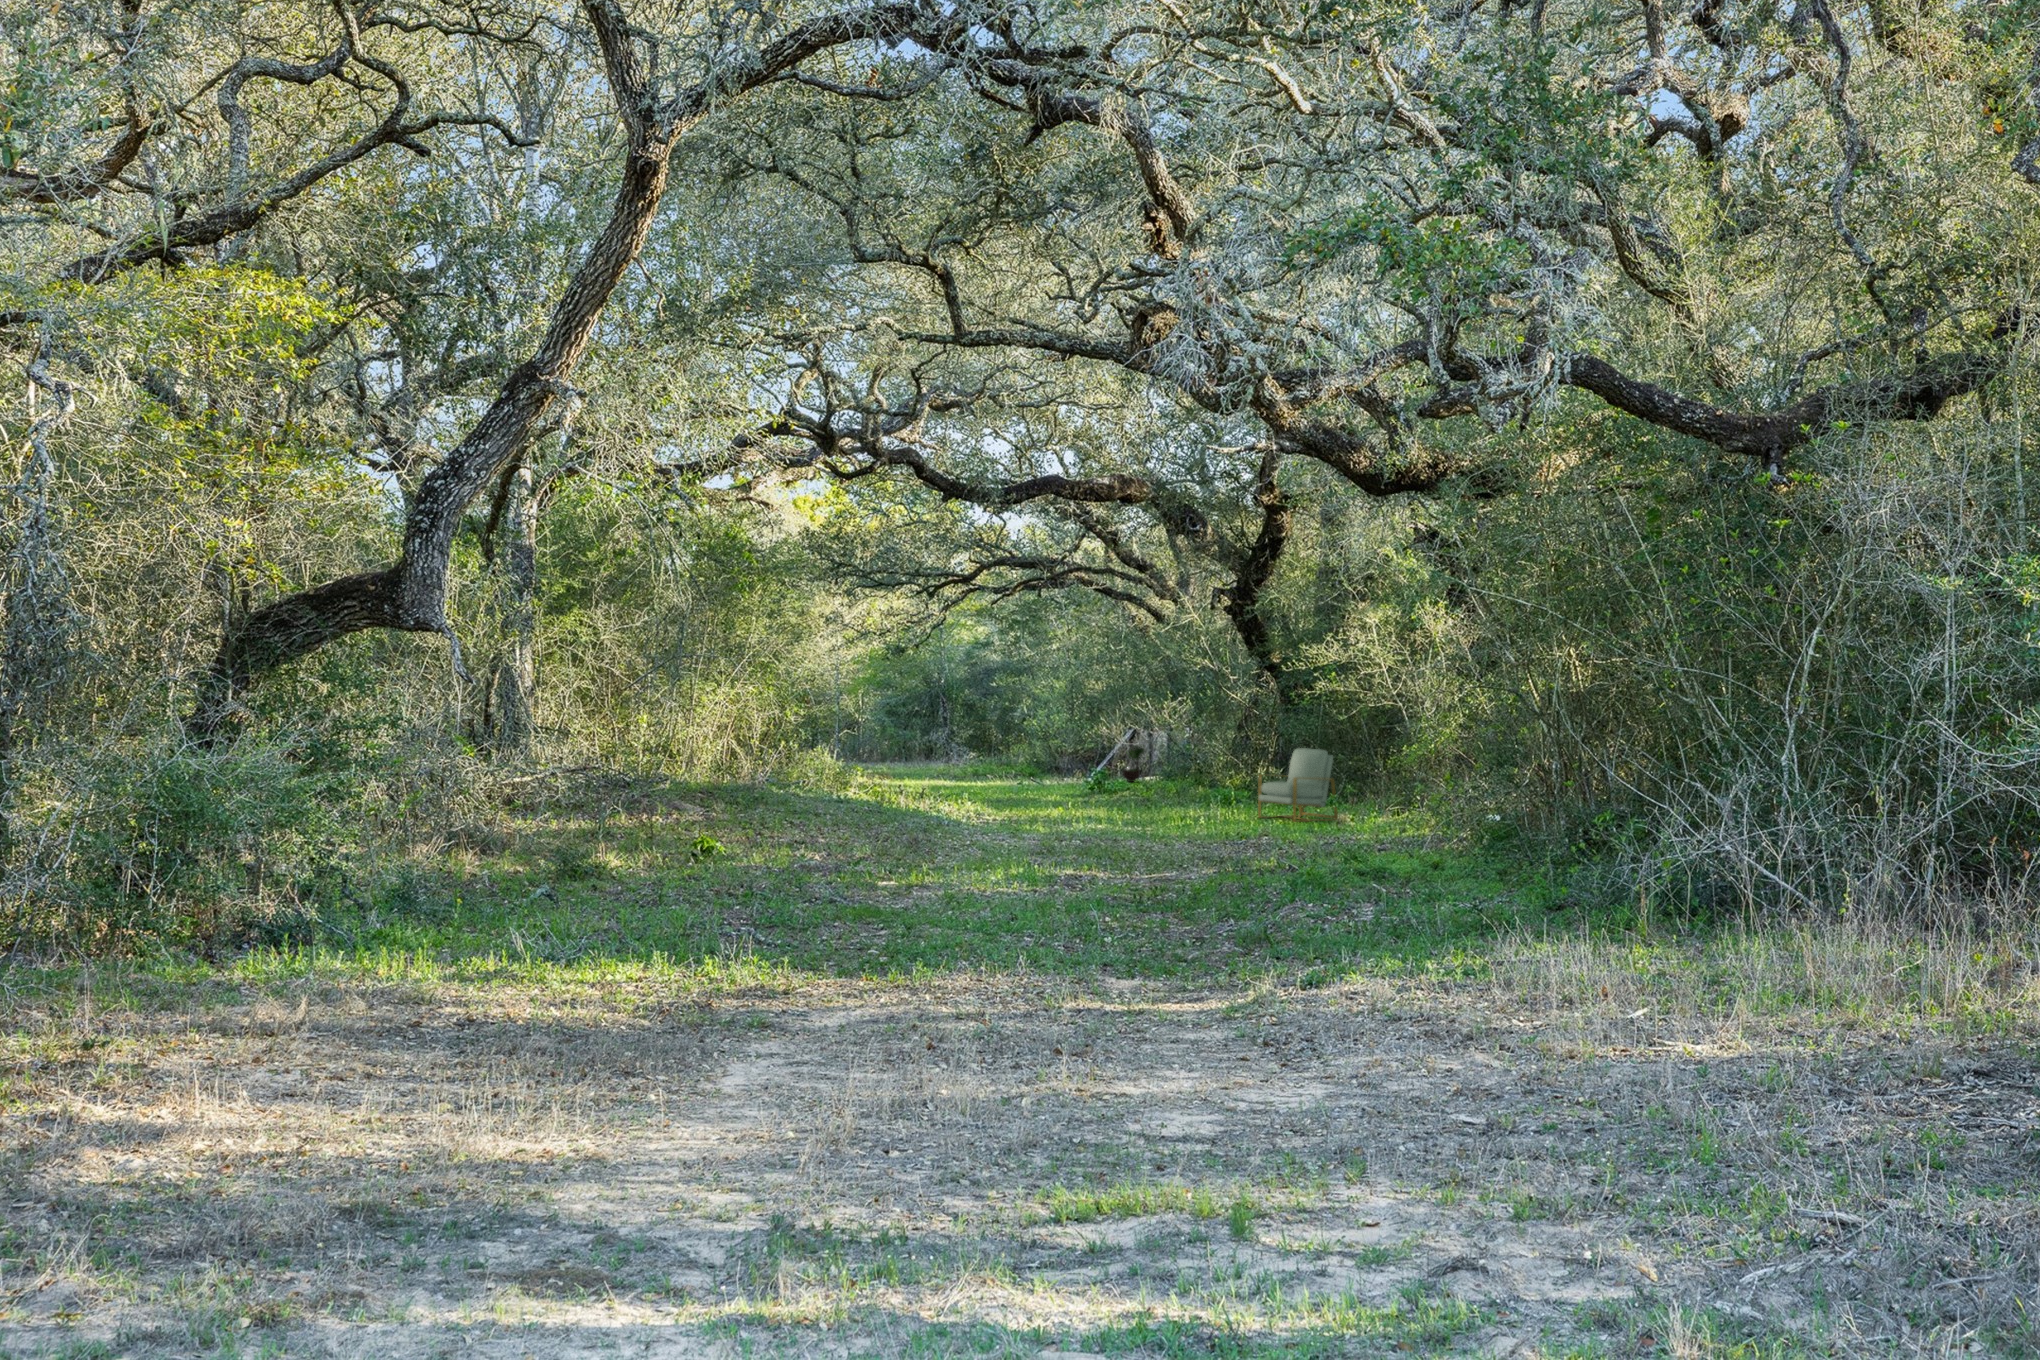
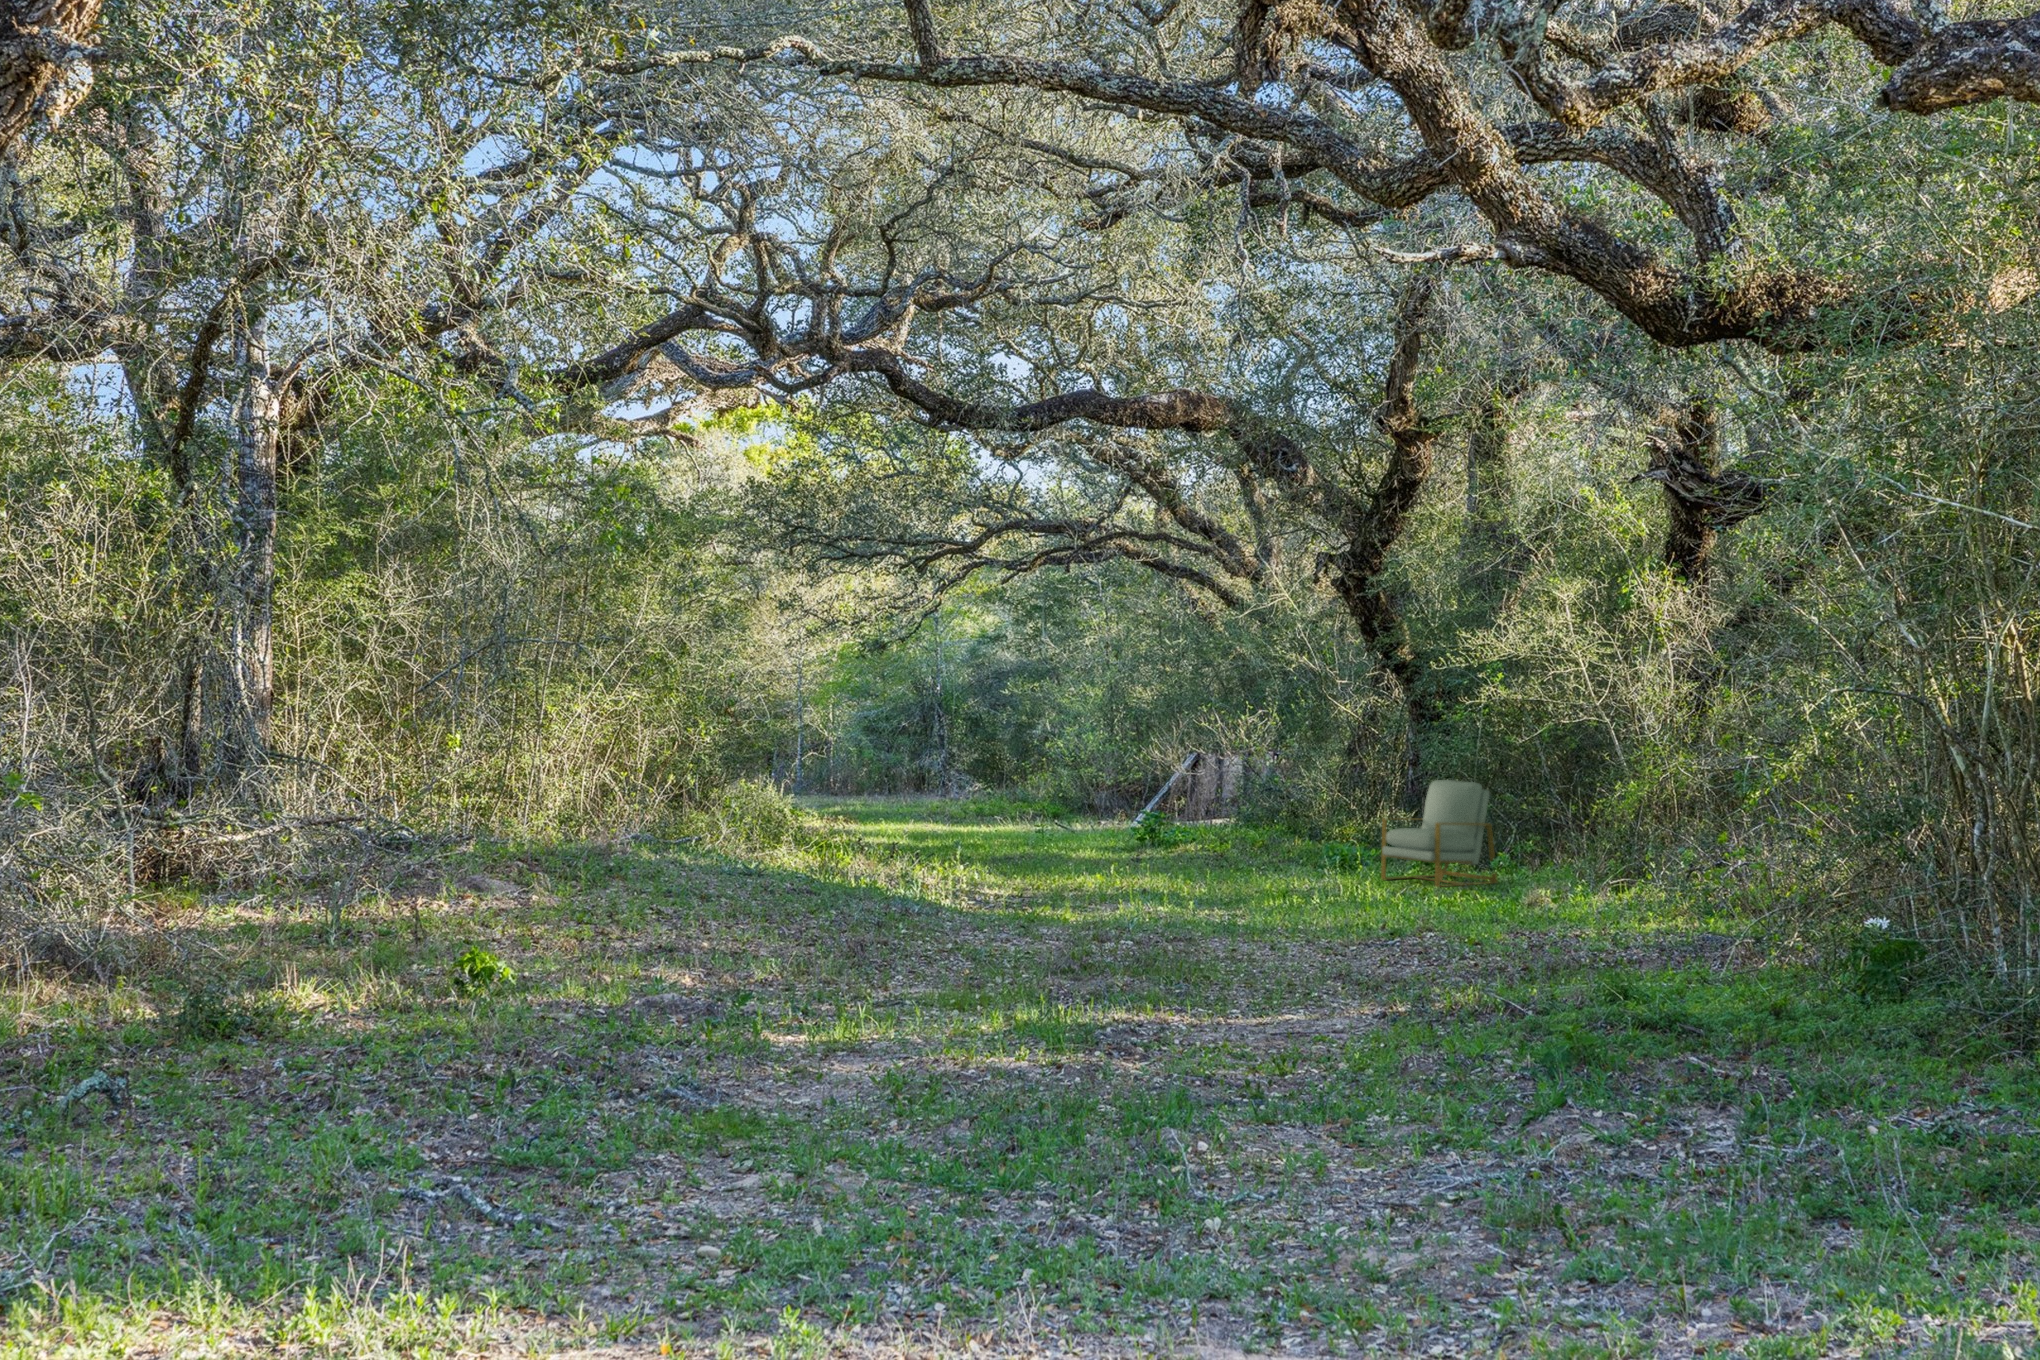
potted tree: present [1123,746,1145,782] -> none [1177,767,1207,820]

